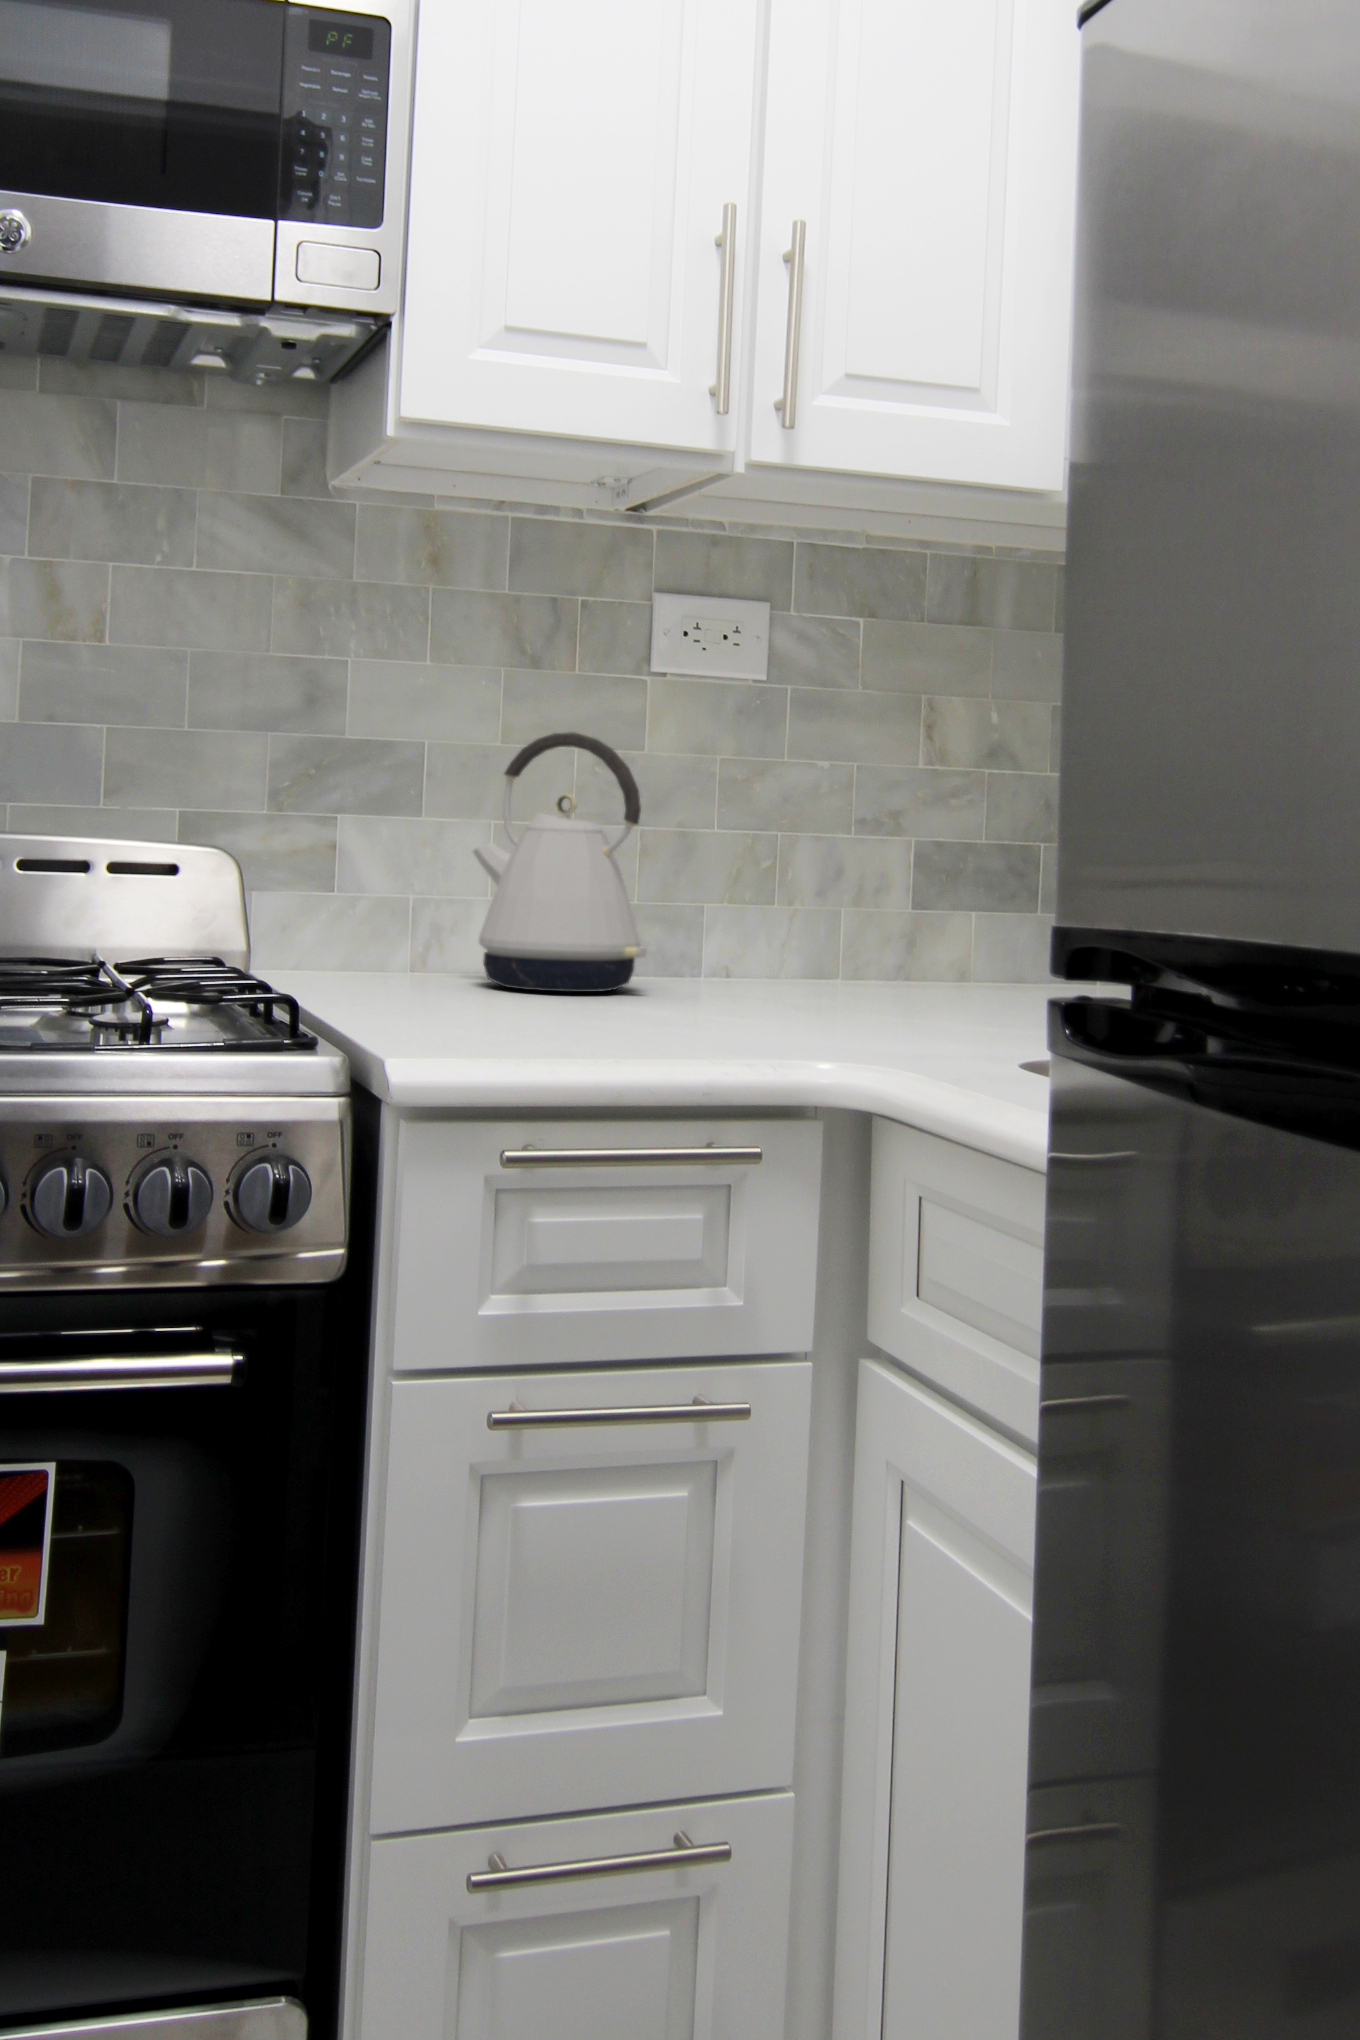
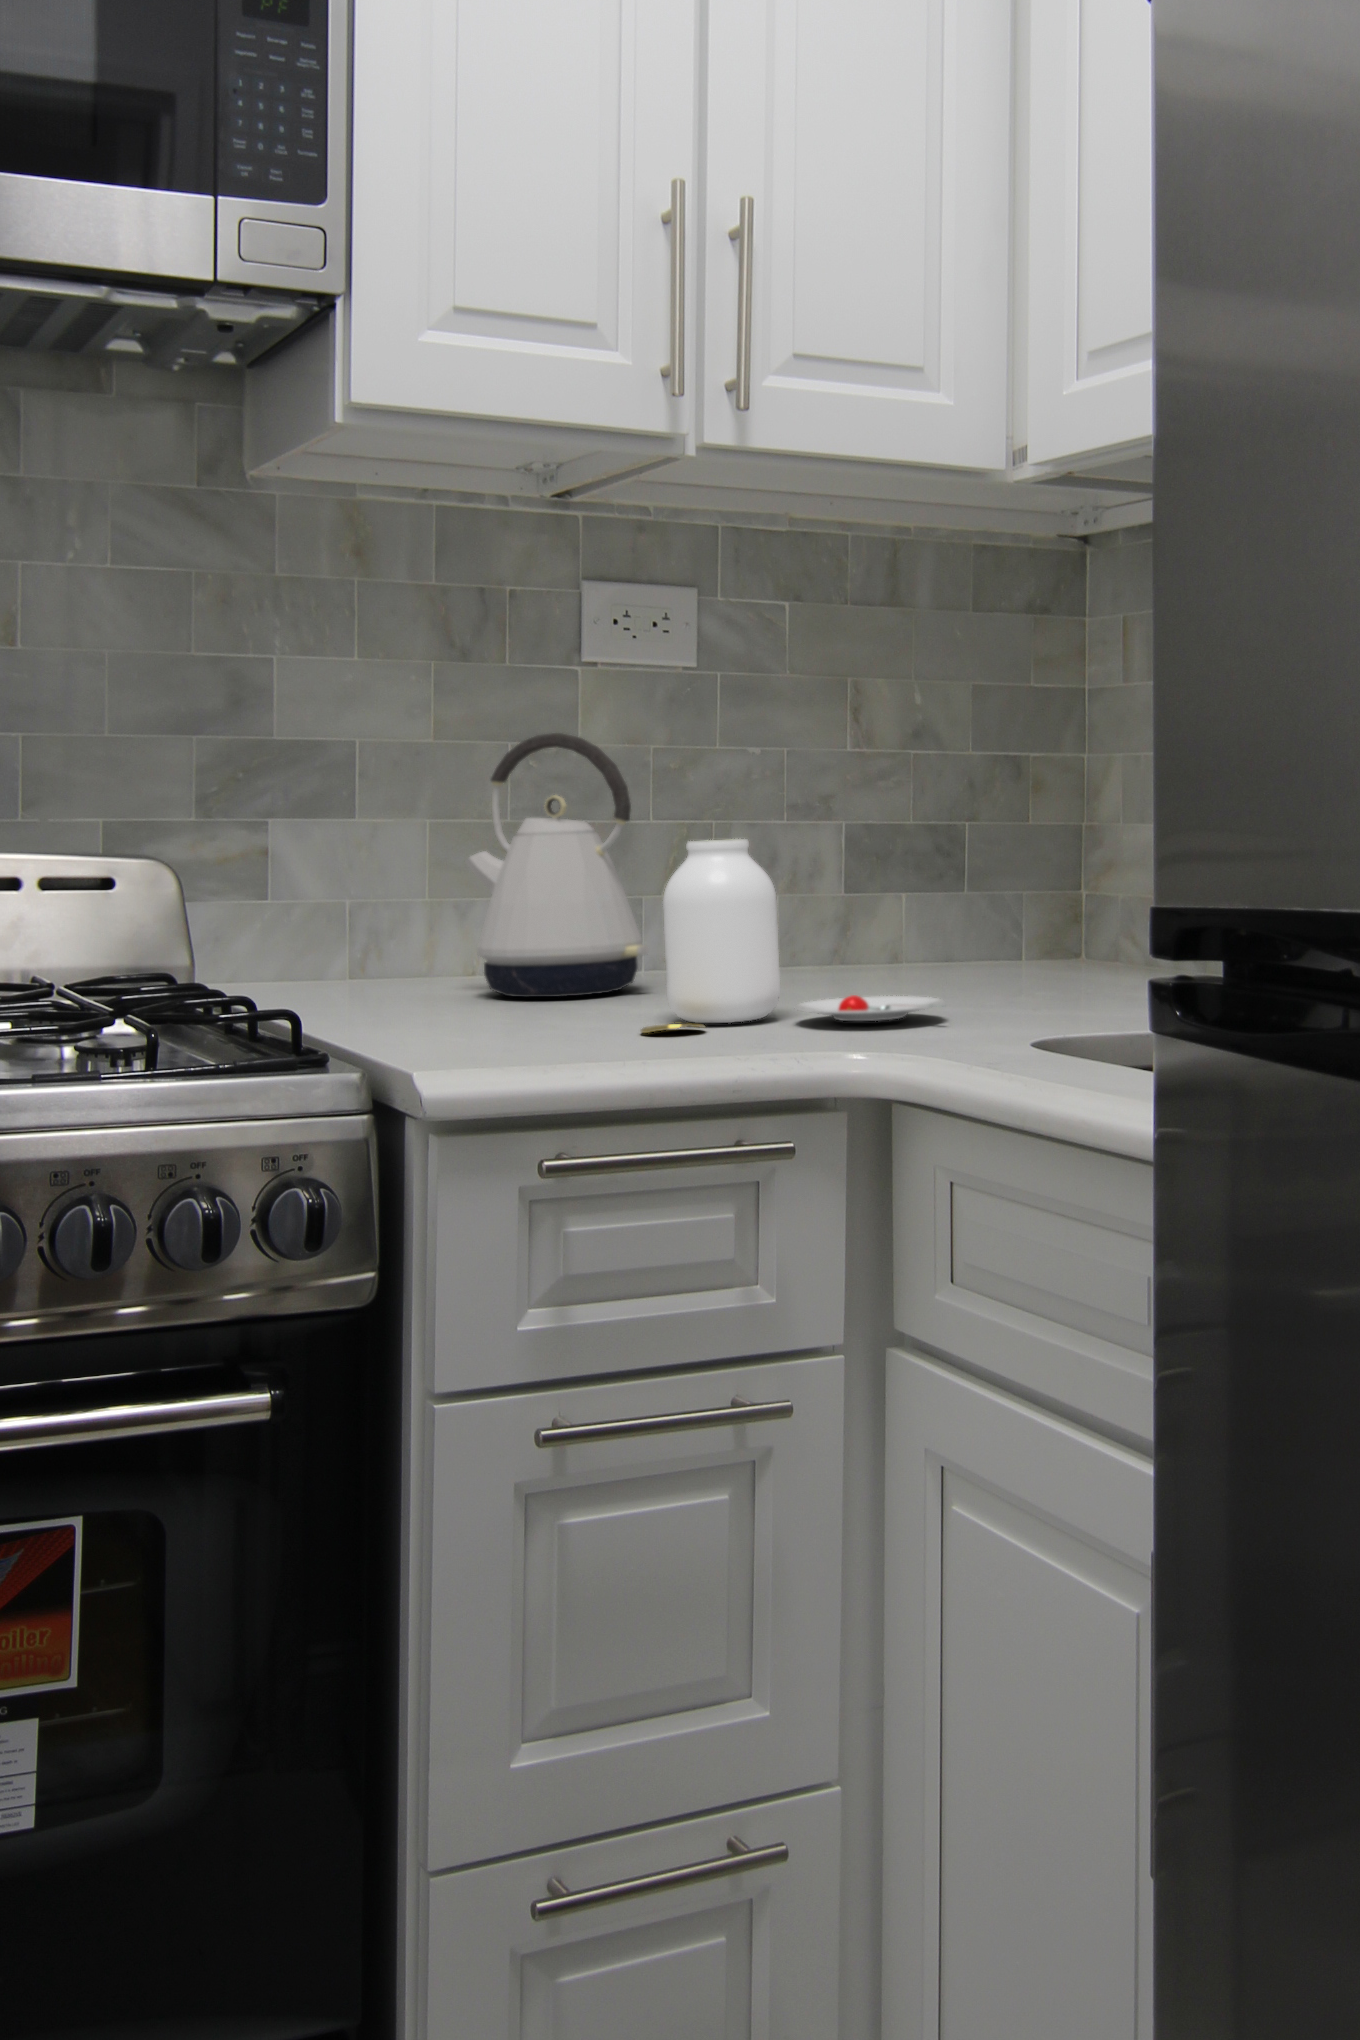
jar: none [640,847,943,1036] -> present [641,839,944,1033]

